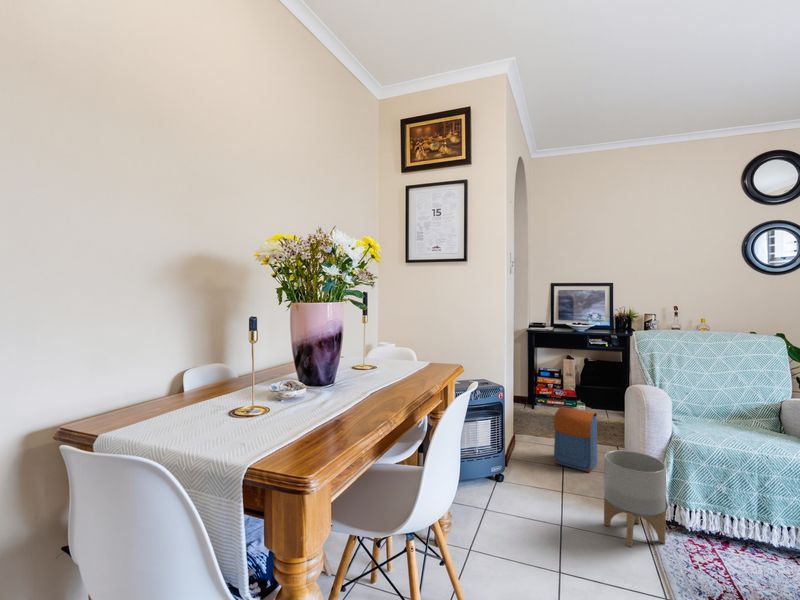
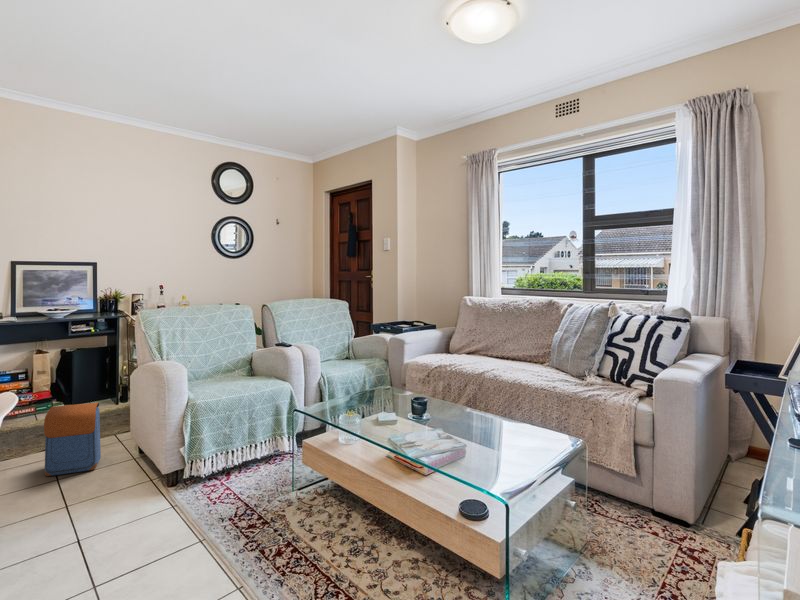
planter: present [604,450,666,547] -> none [127,424,187,515]

